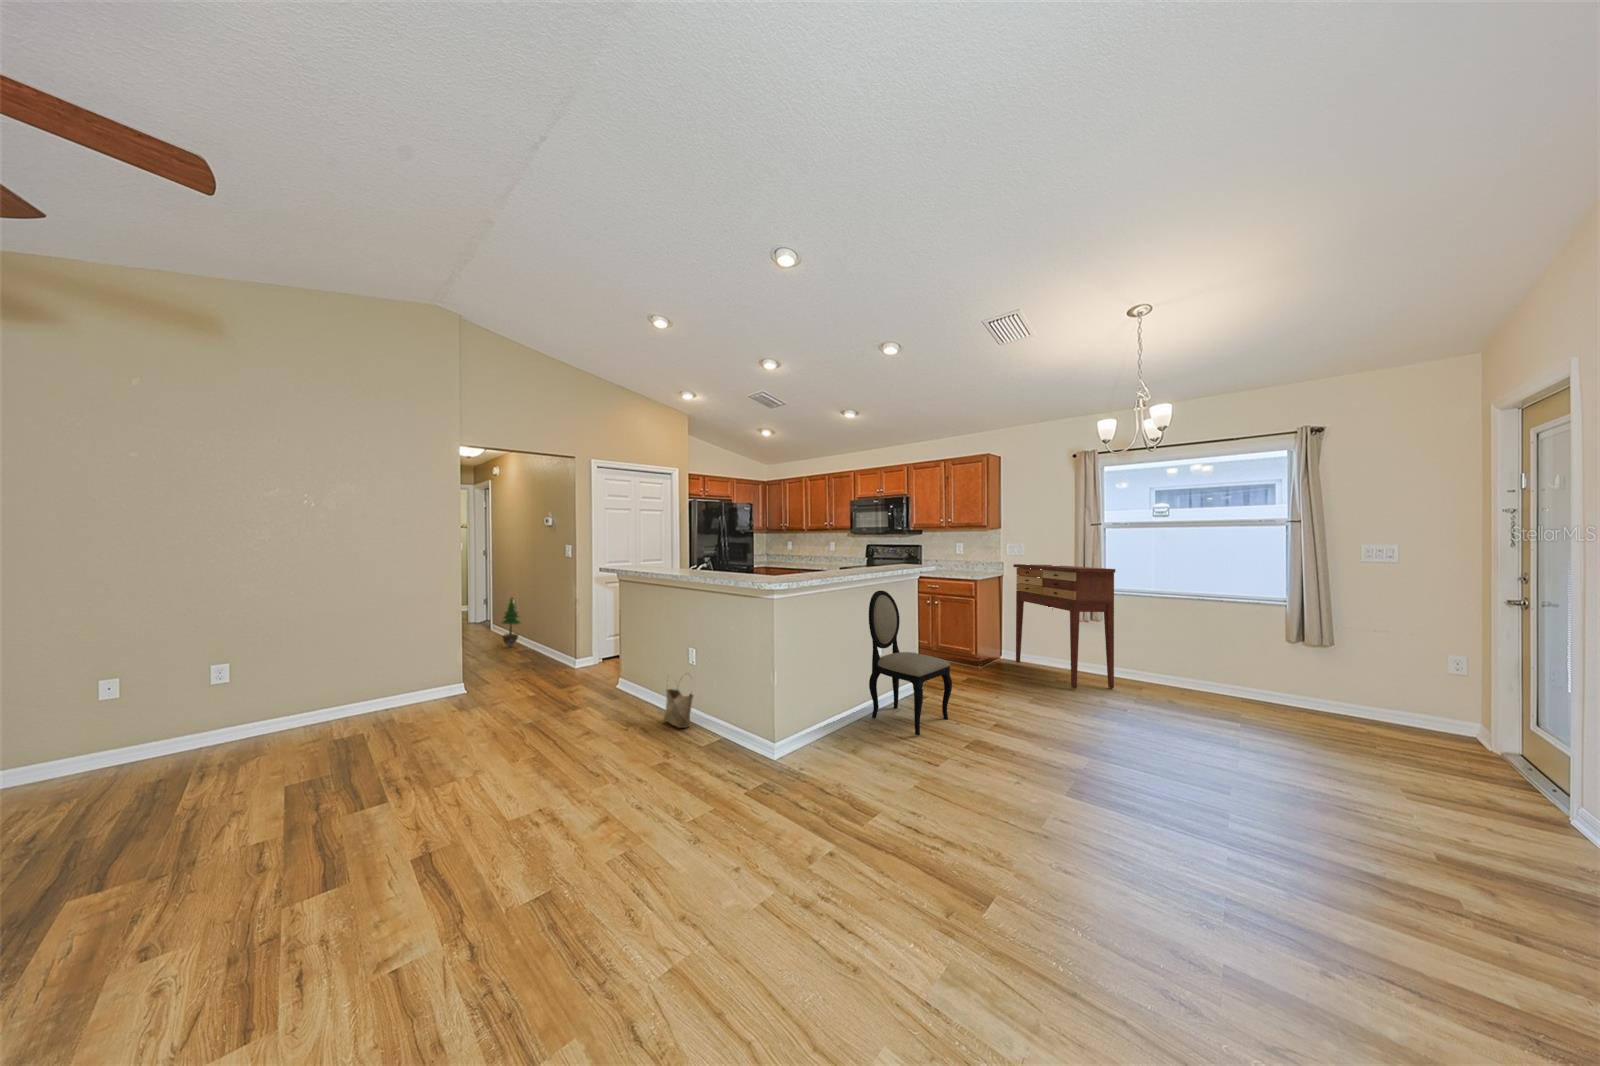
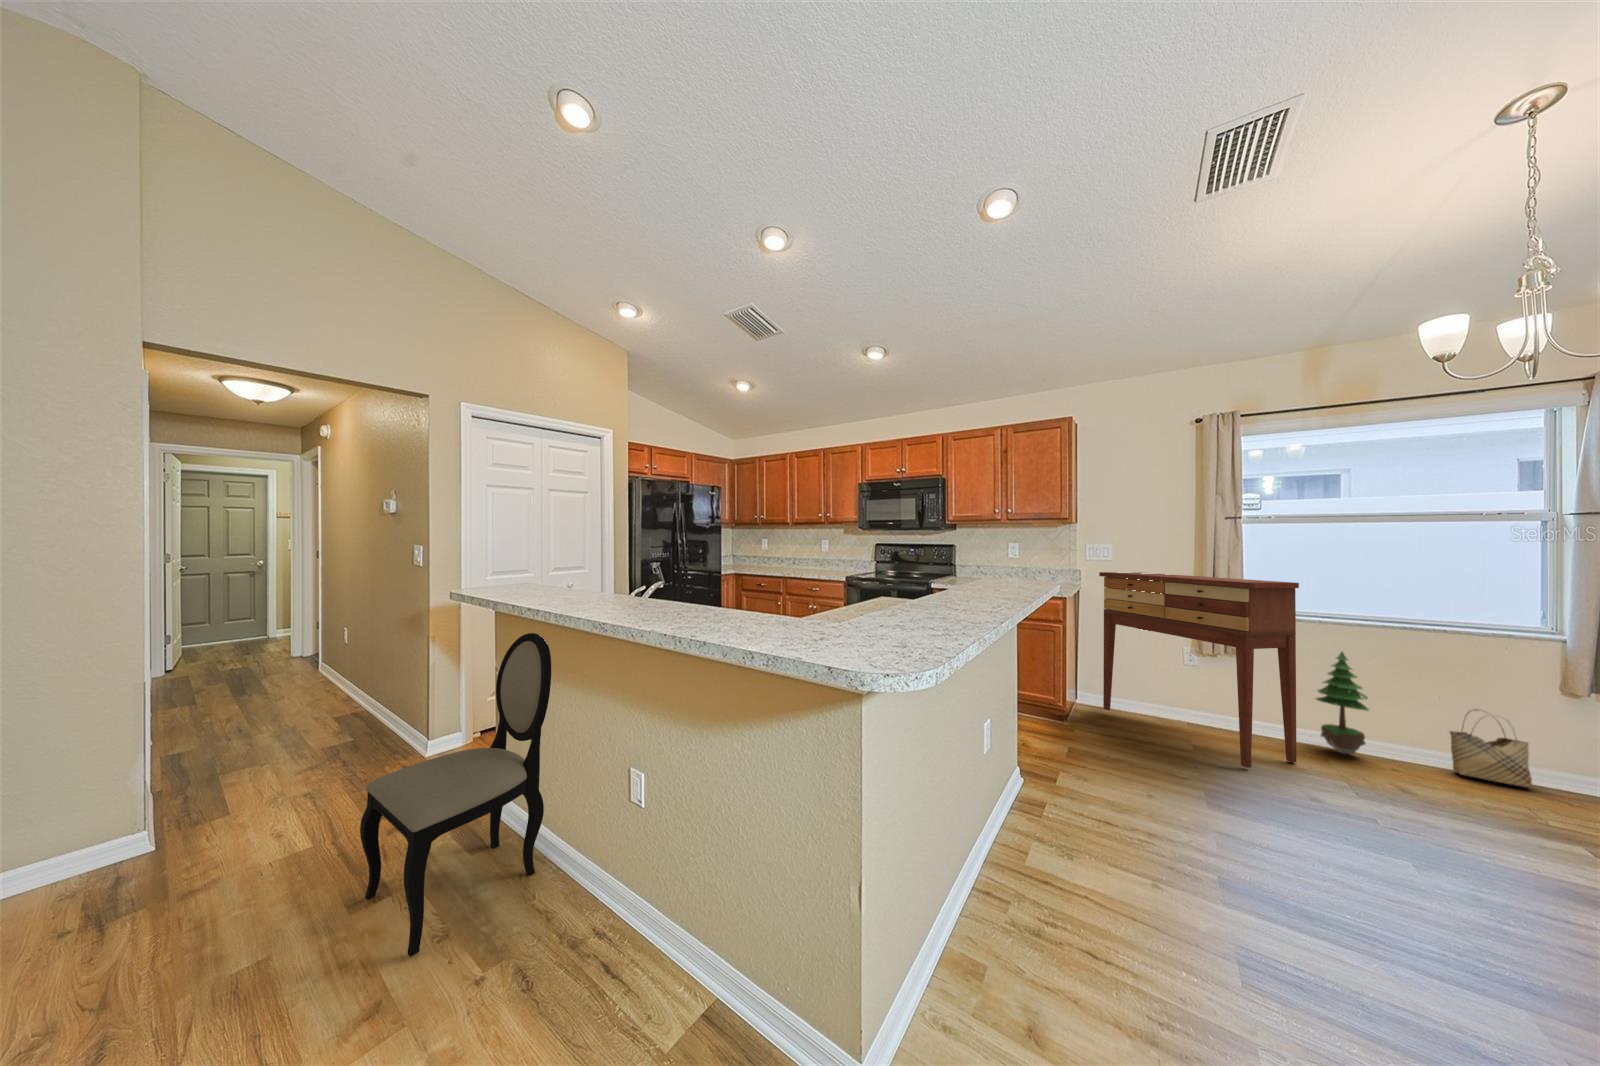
dining chair: present [869,591,952,735] -> present [360,633,551,957]
potted tree: present [502,598,520,647] -> present [1316,652,1369,754]
woven basket: present [664,689,693,728] -> present [1450,710,1532,787]

